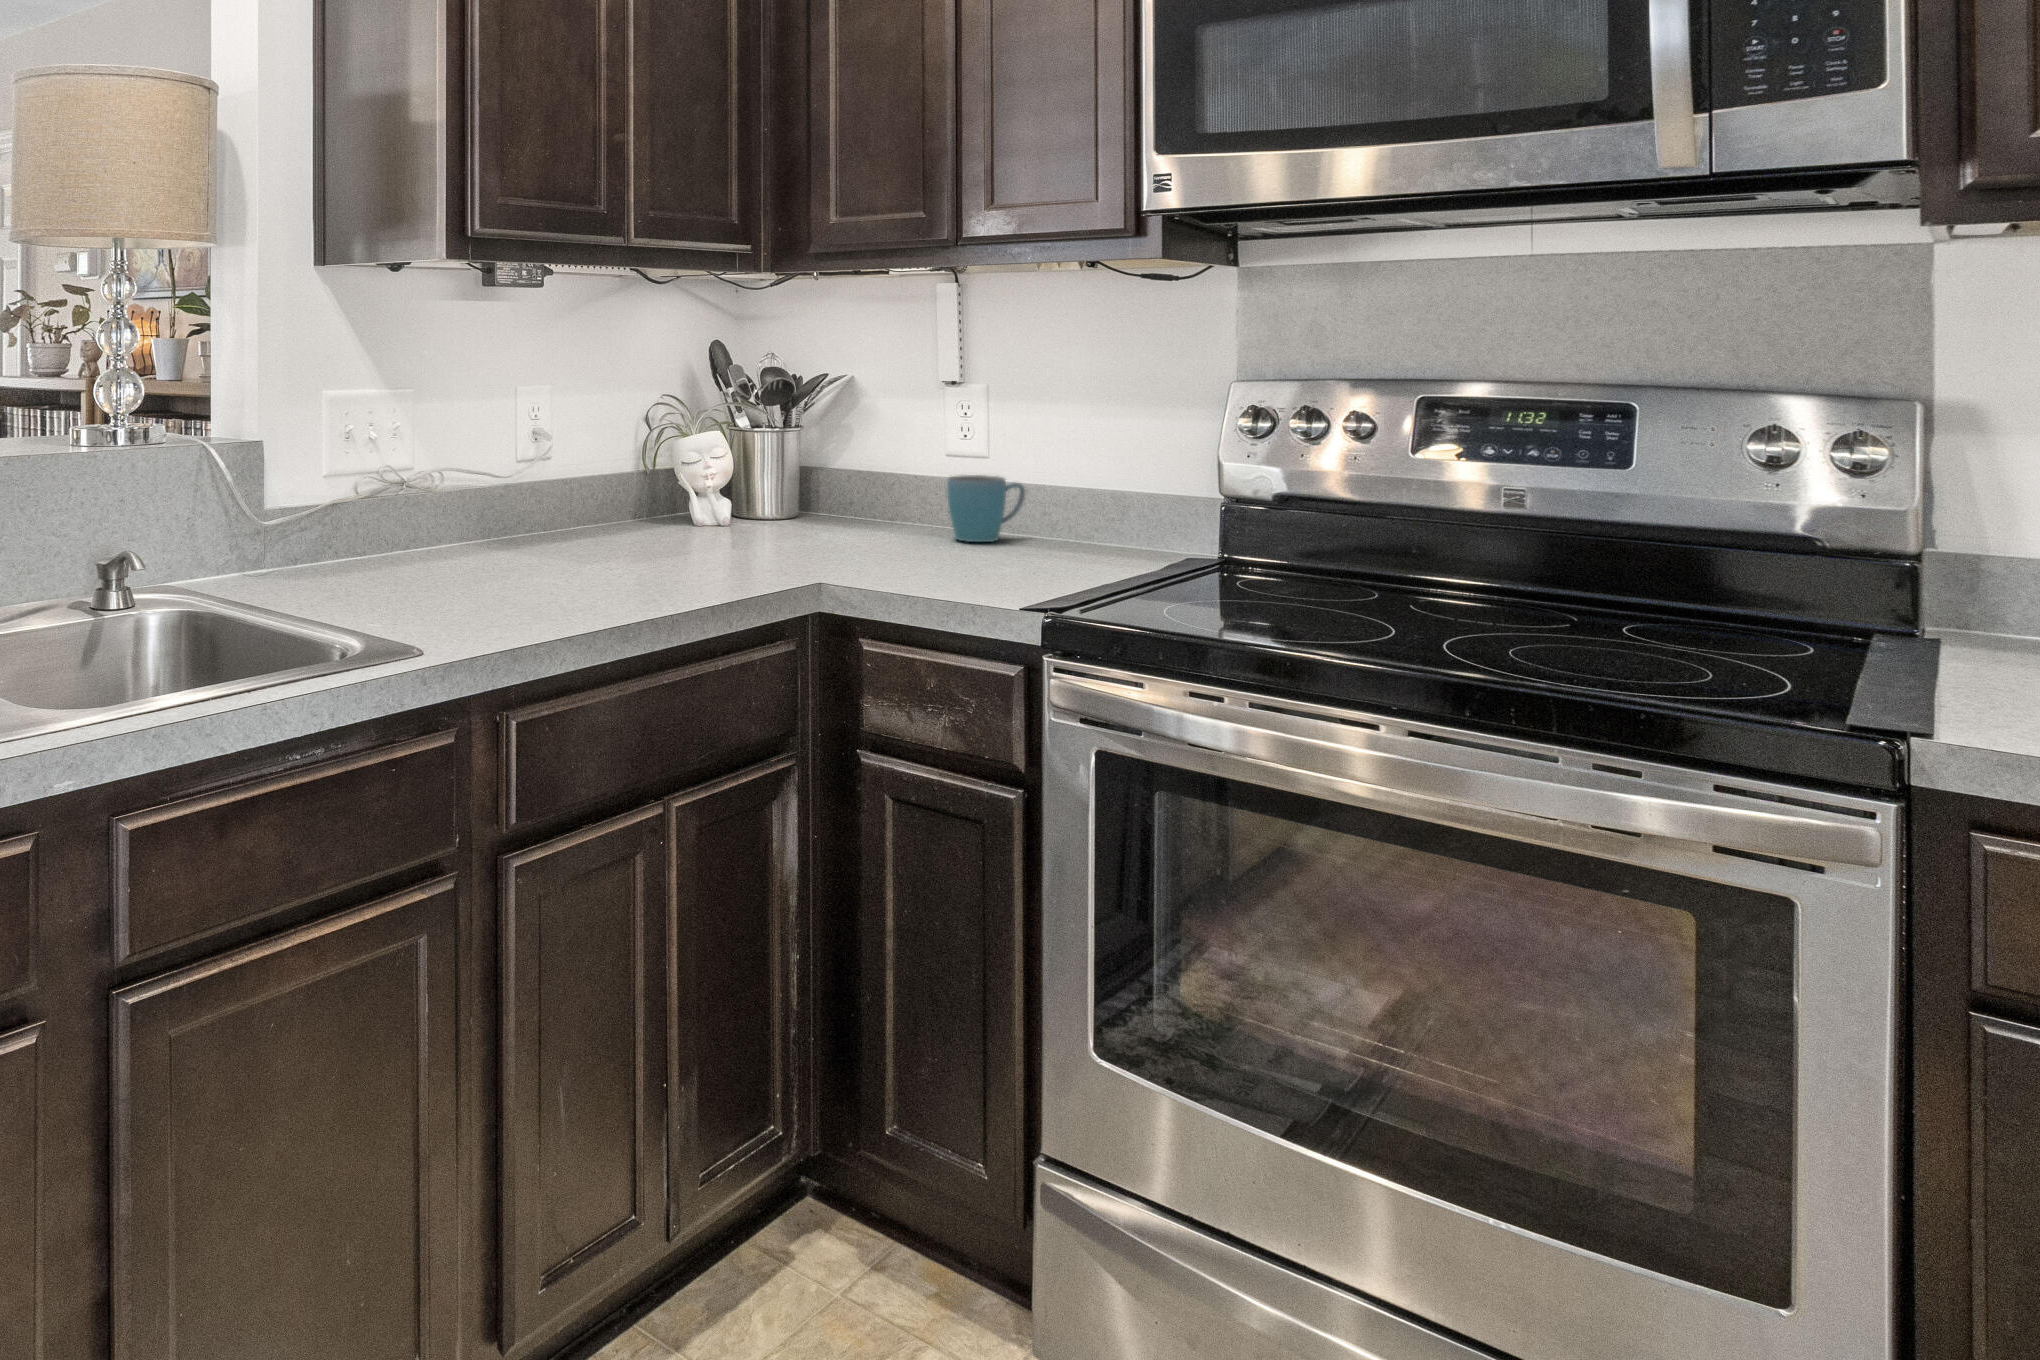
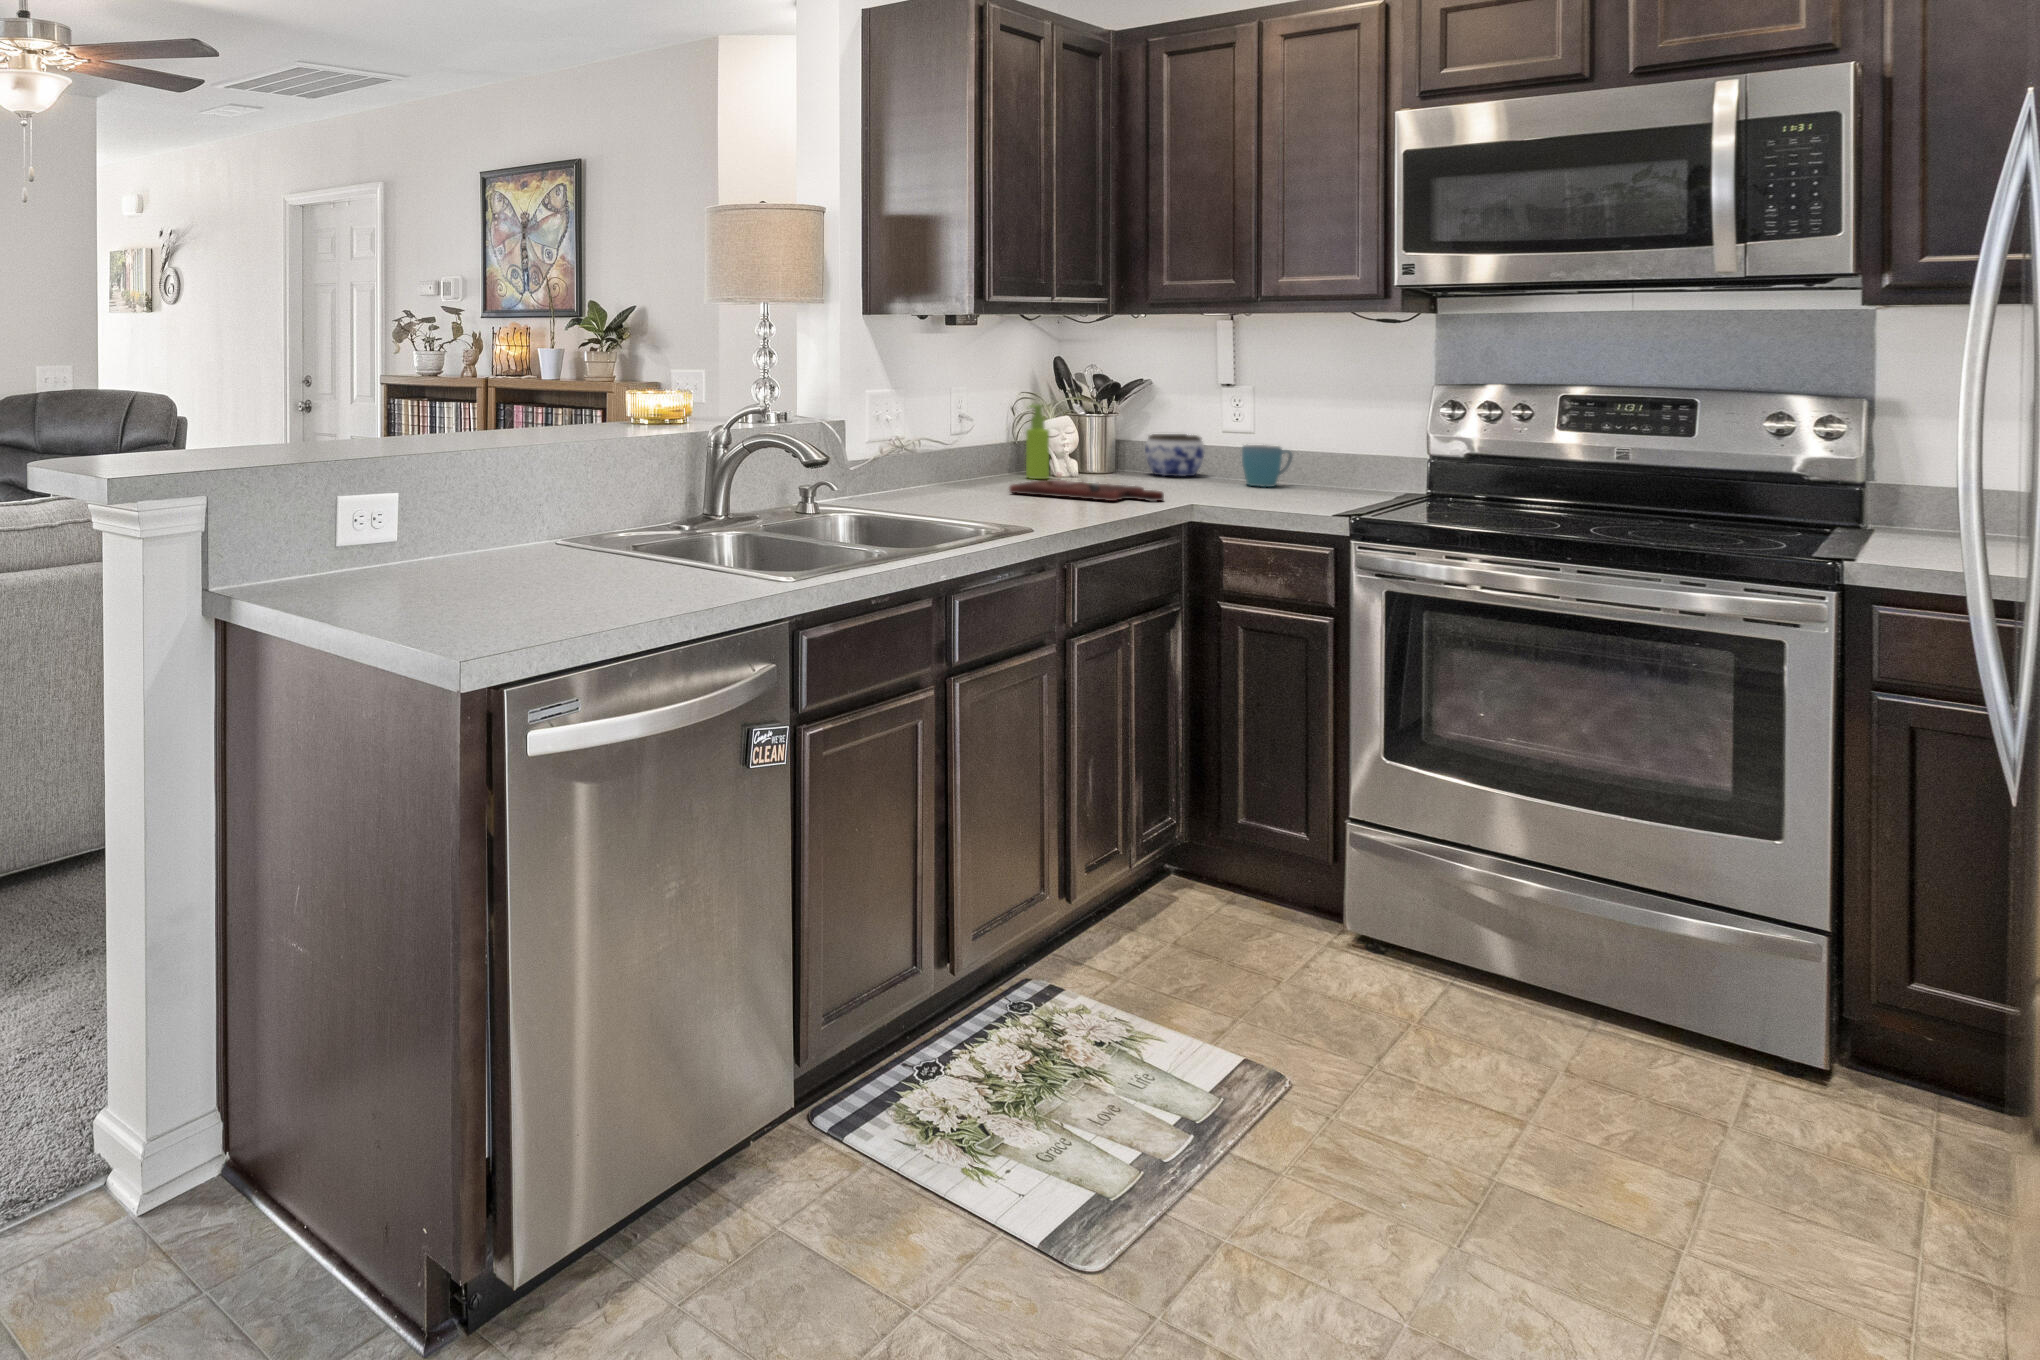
soap dispenser: none [637,415,675,530] -> present [1026,405,1049,479]
jar: none [828,455,913,522] -> present [1145,434,1204,476]
cutting board: none [564,536,786,579] -> present [1010,480,1164,501]

